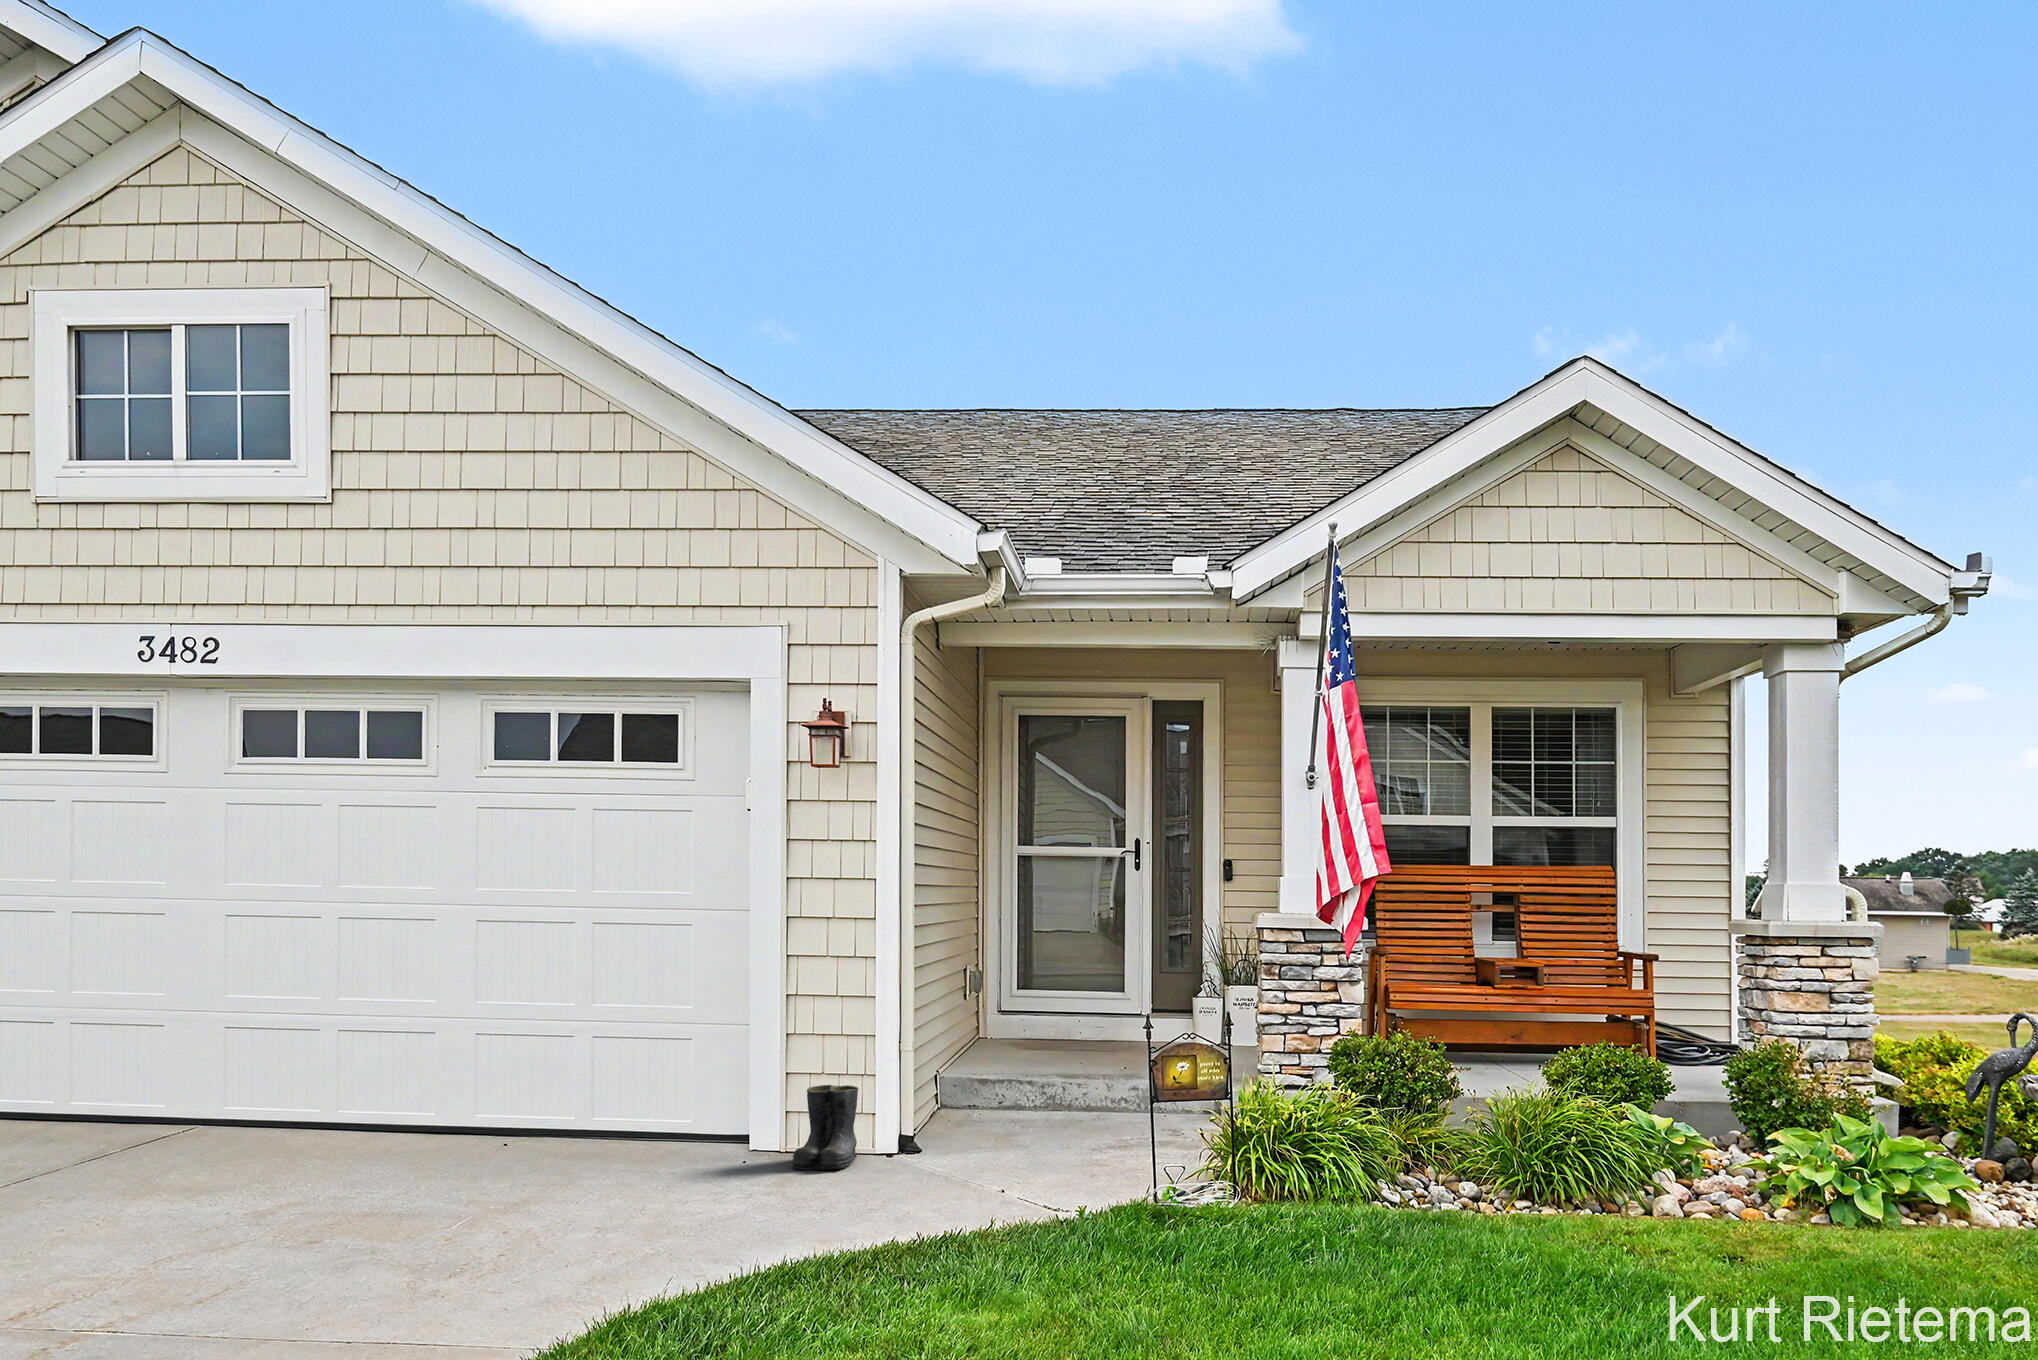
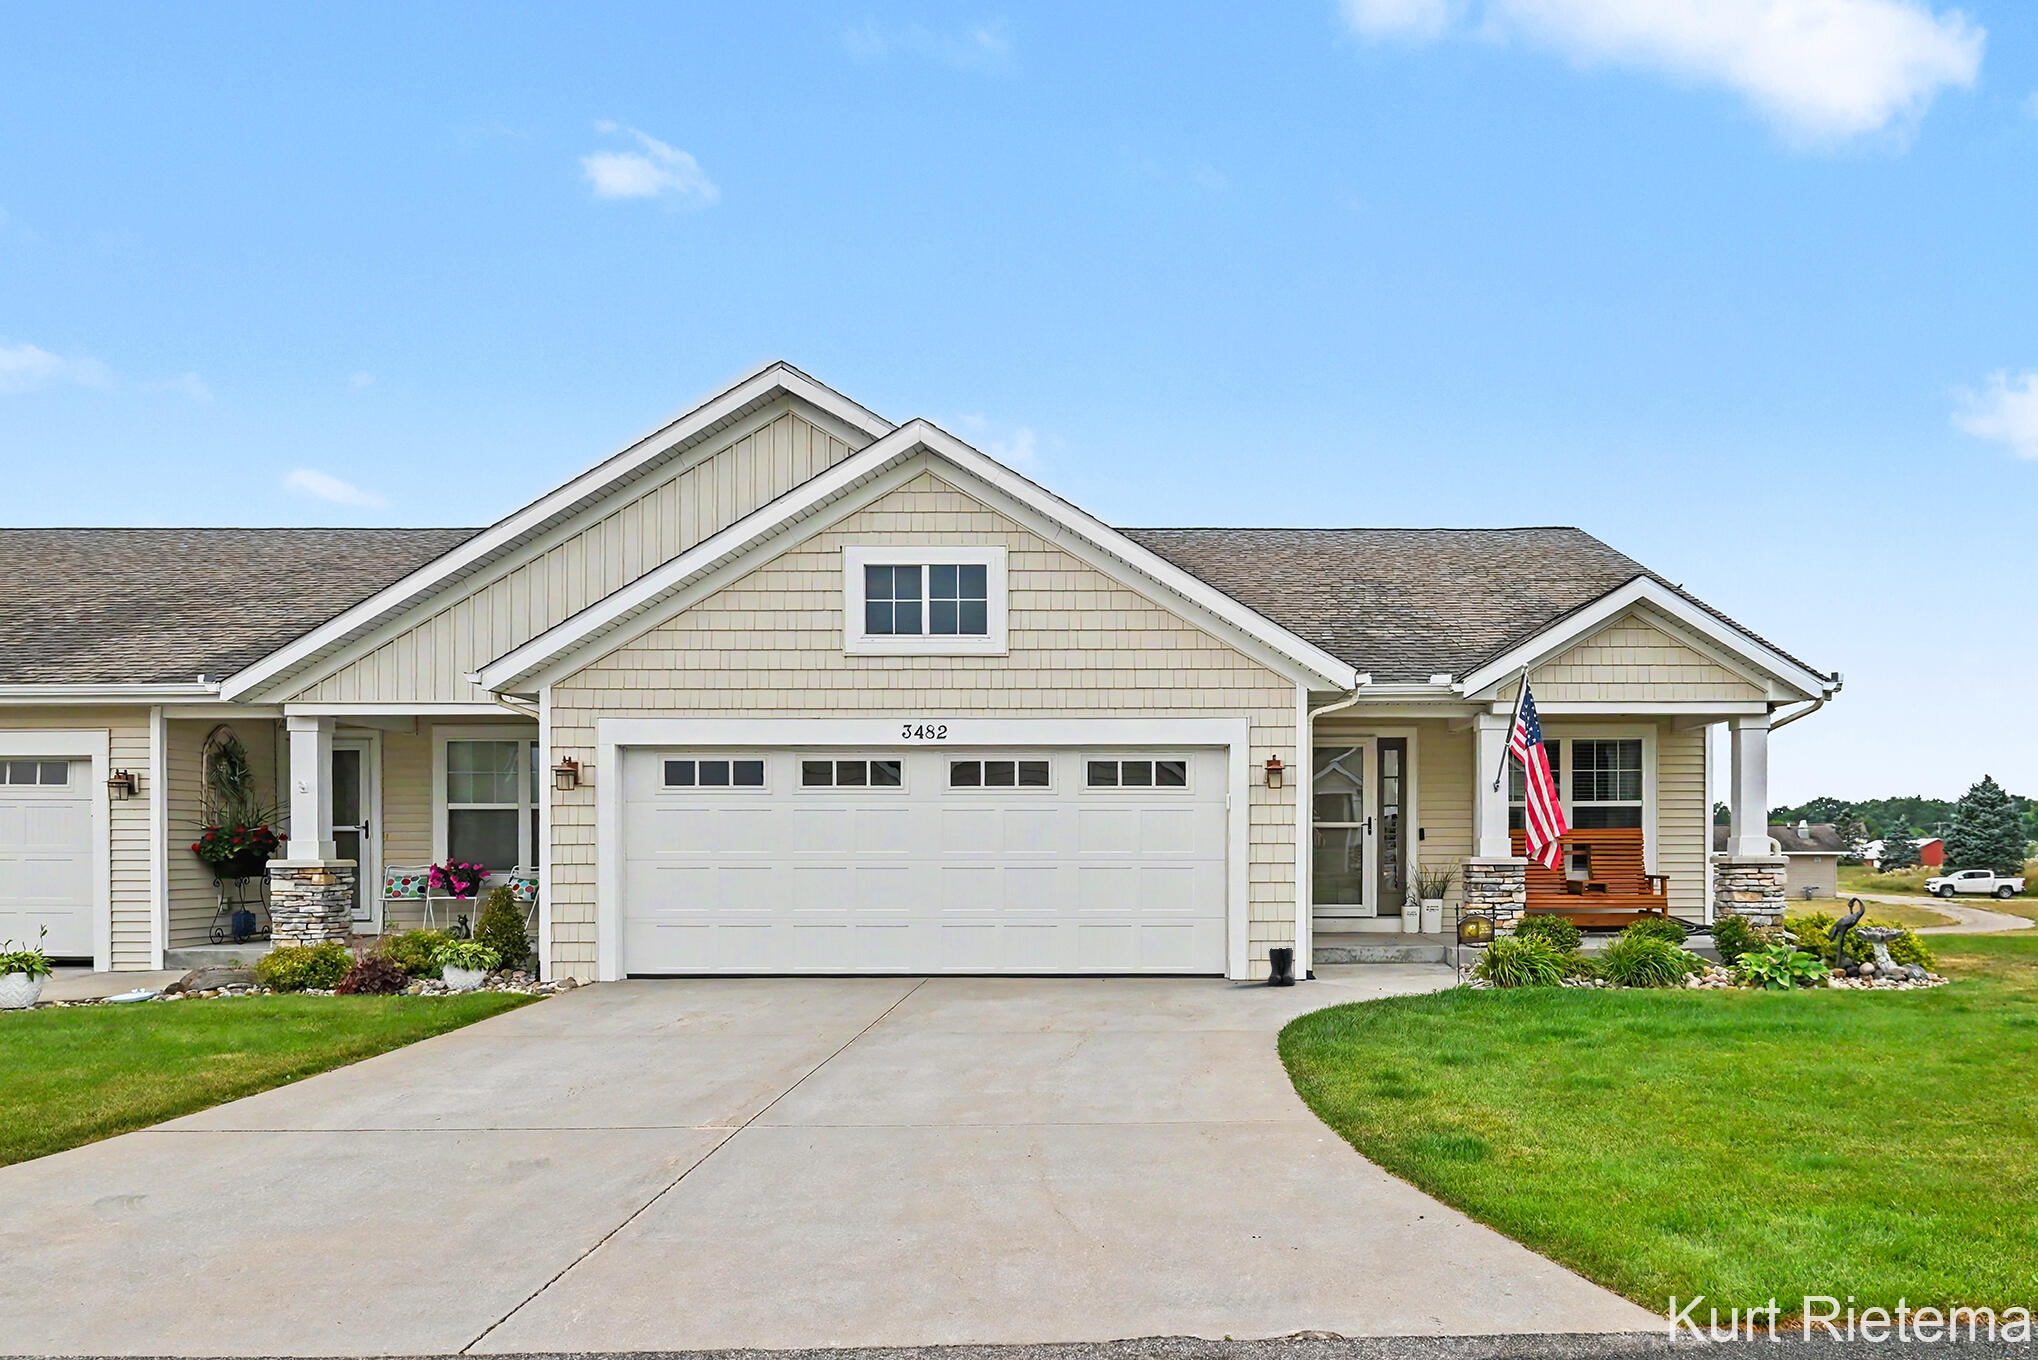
potted tree: present [1943,898,1973,964] -> none [1834,840,1856,889]

